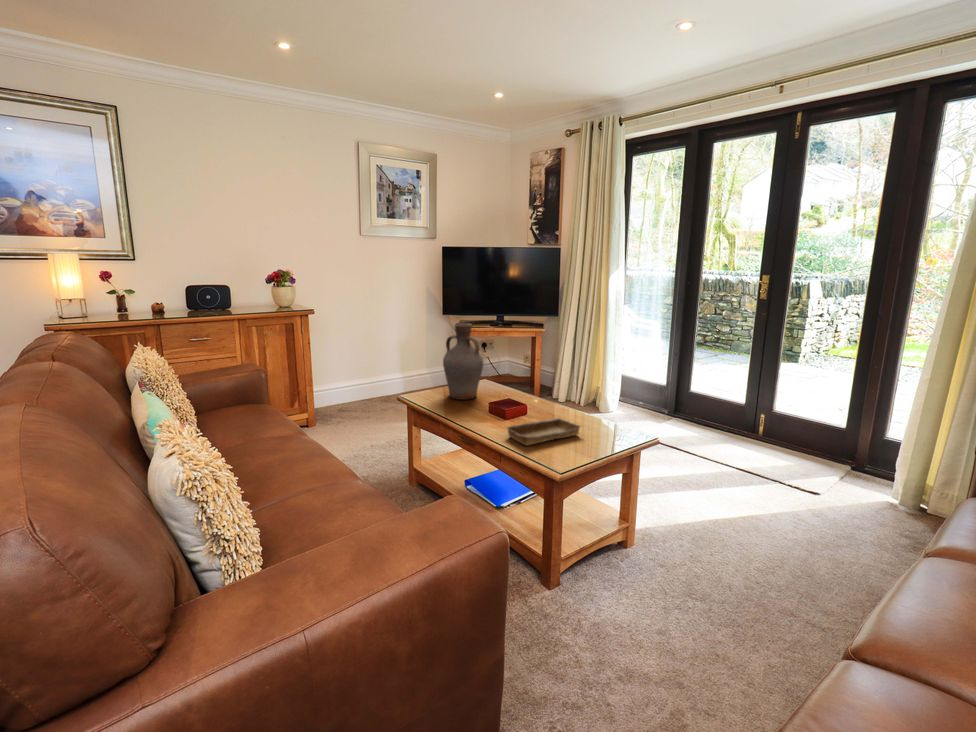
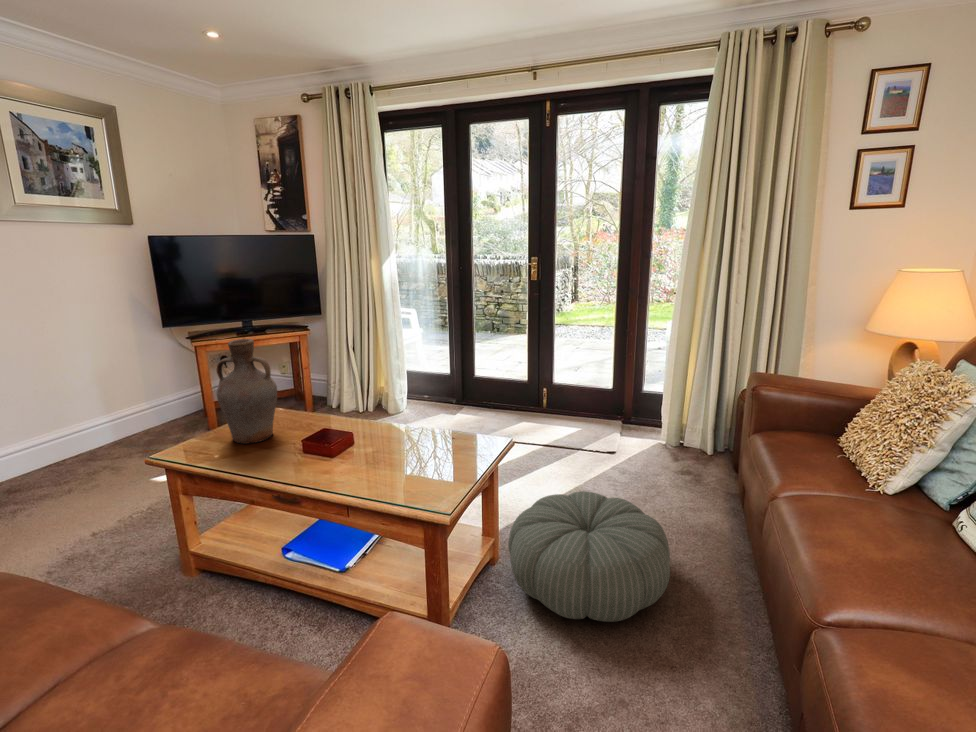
tray: present [506,418,581,445] -> none [346,441,437,488]
pouf: none [629,500,800,626] -> present [508,491,670,622]

